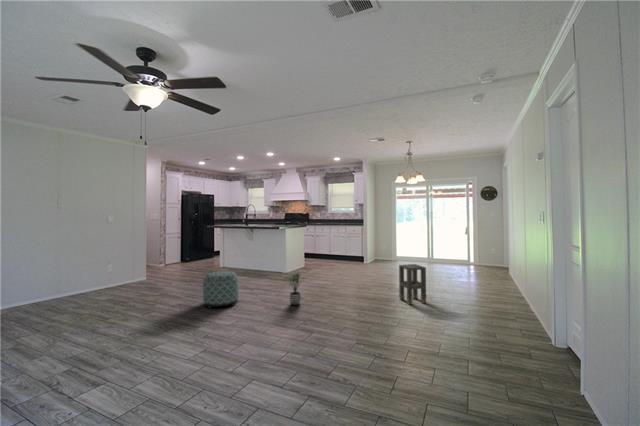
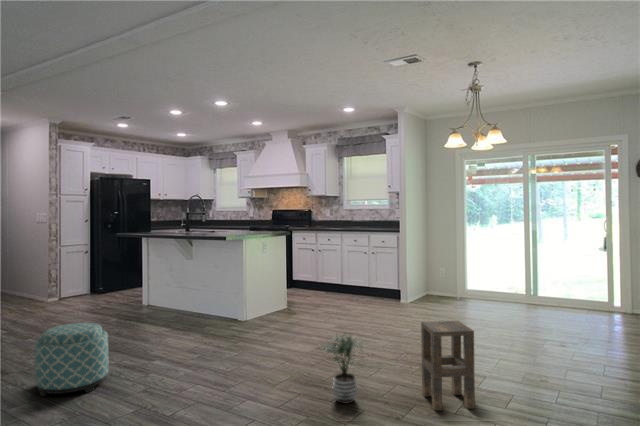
potted plant: present [286,273,304,306] -> present [320,335,361,404]

